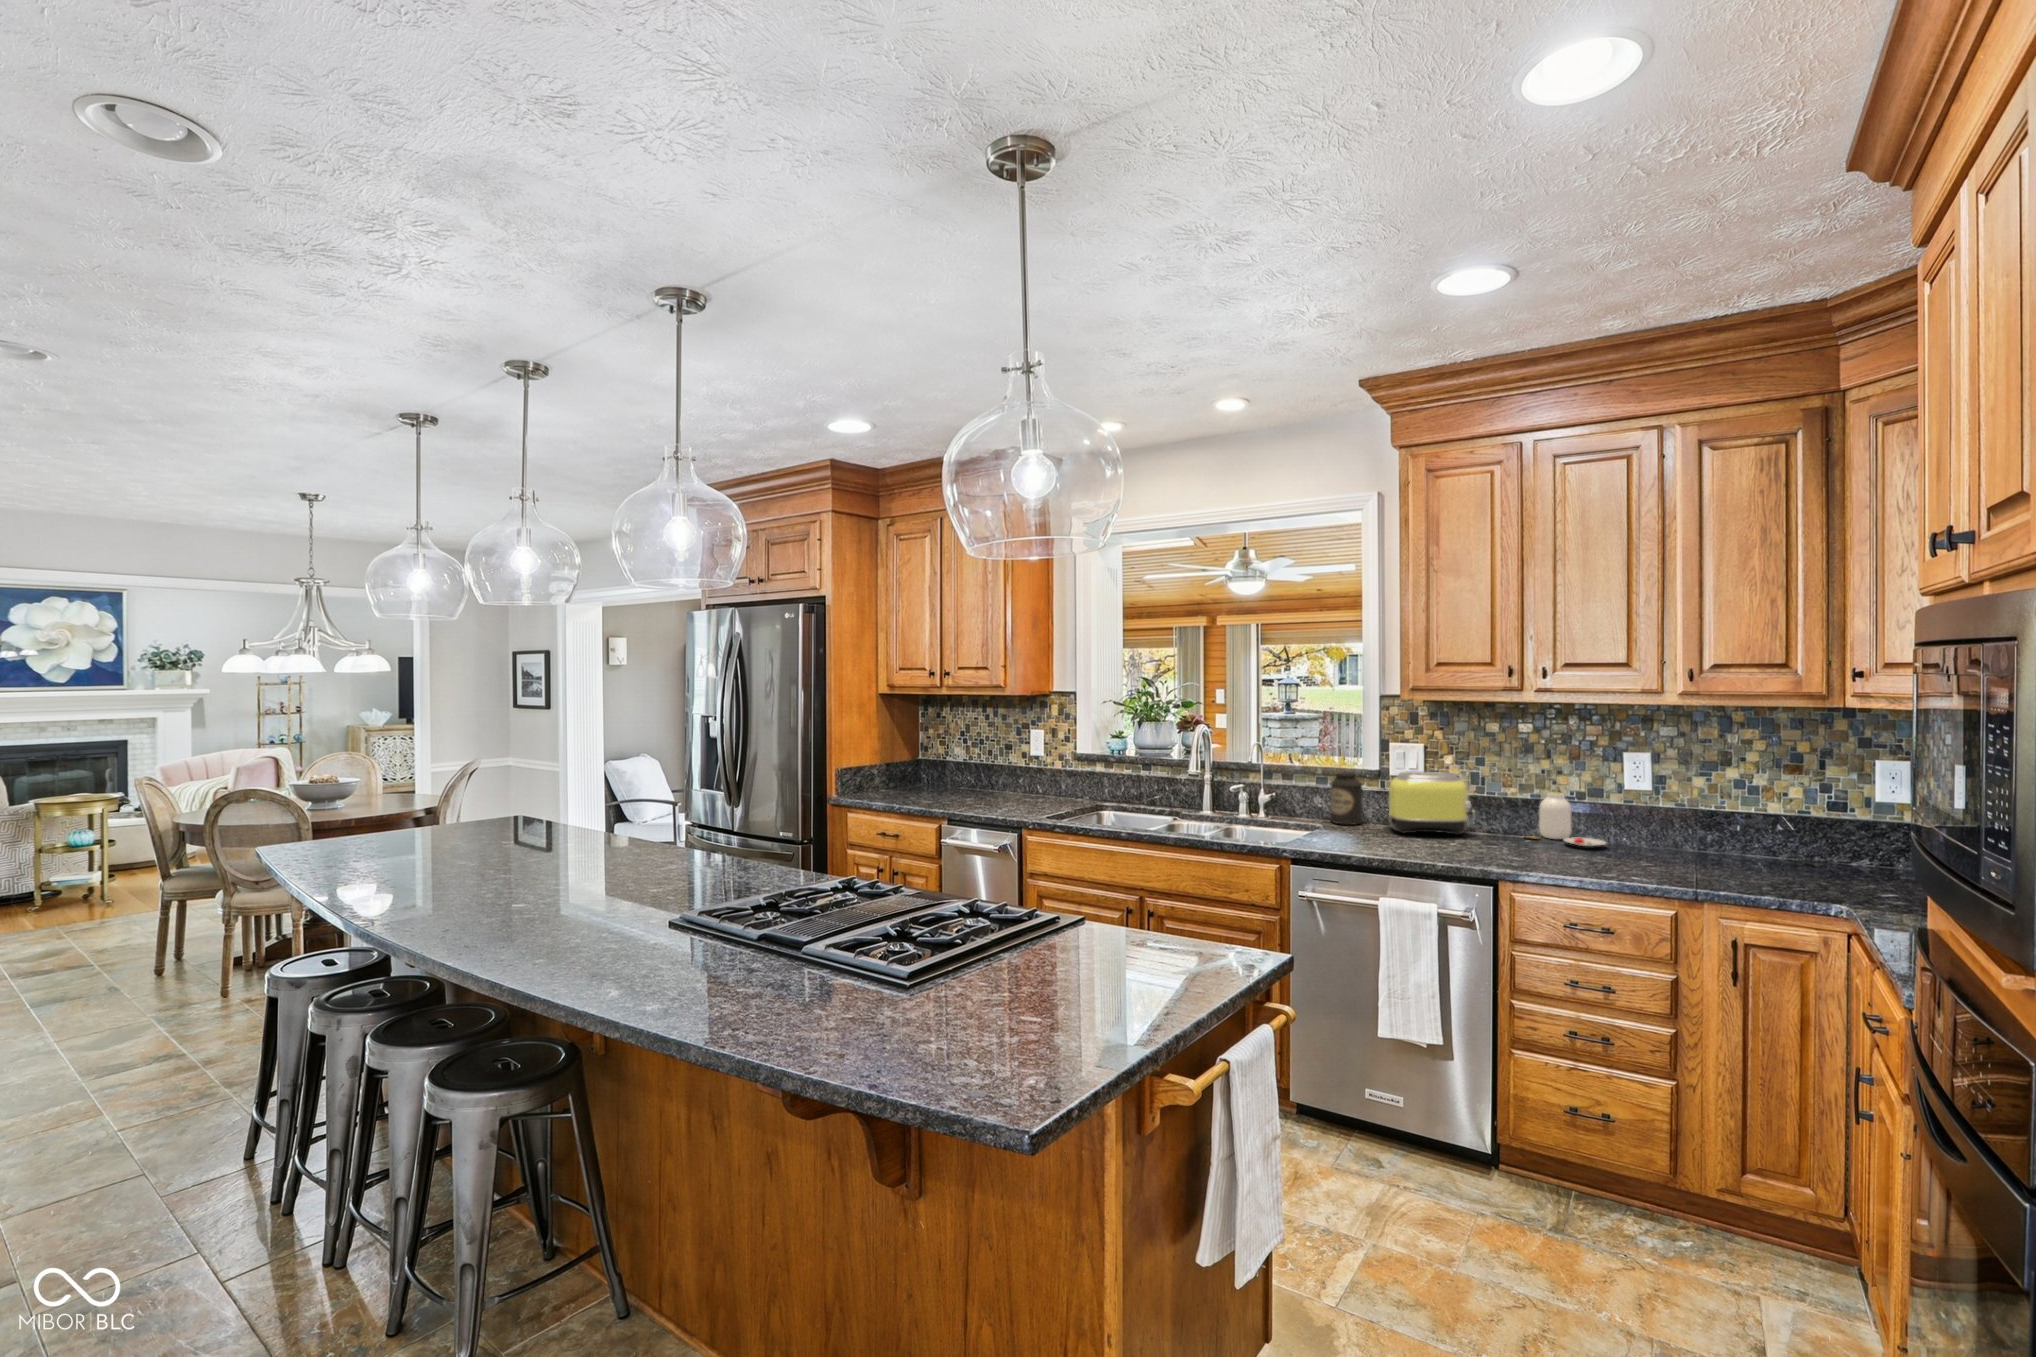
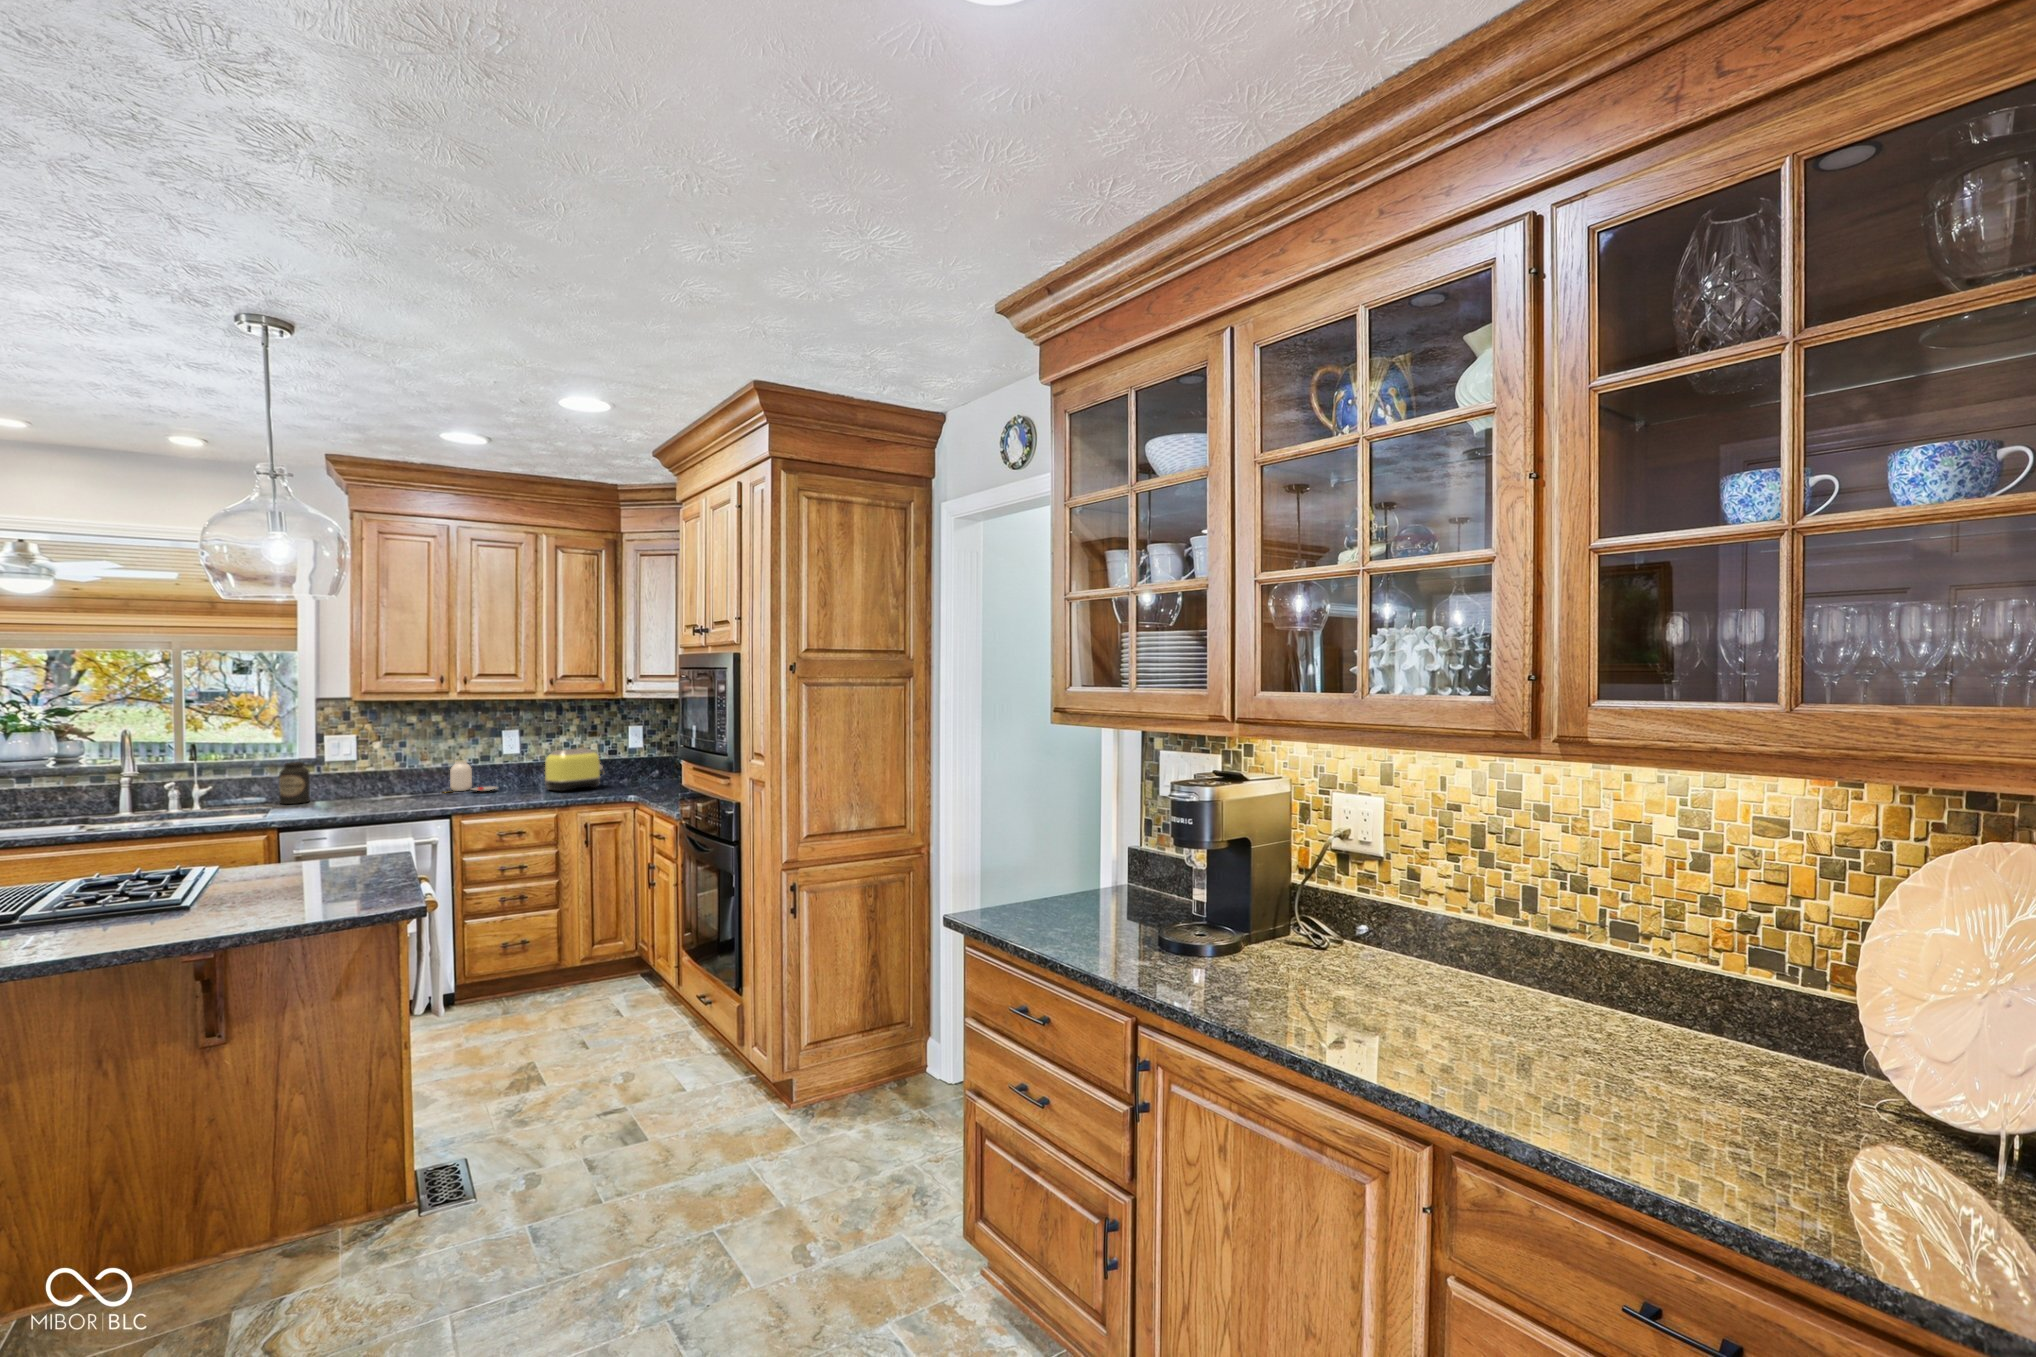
toaster: present [1389,771,1477,835] -> present [545,748,605,791]

